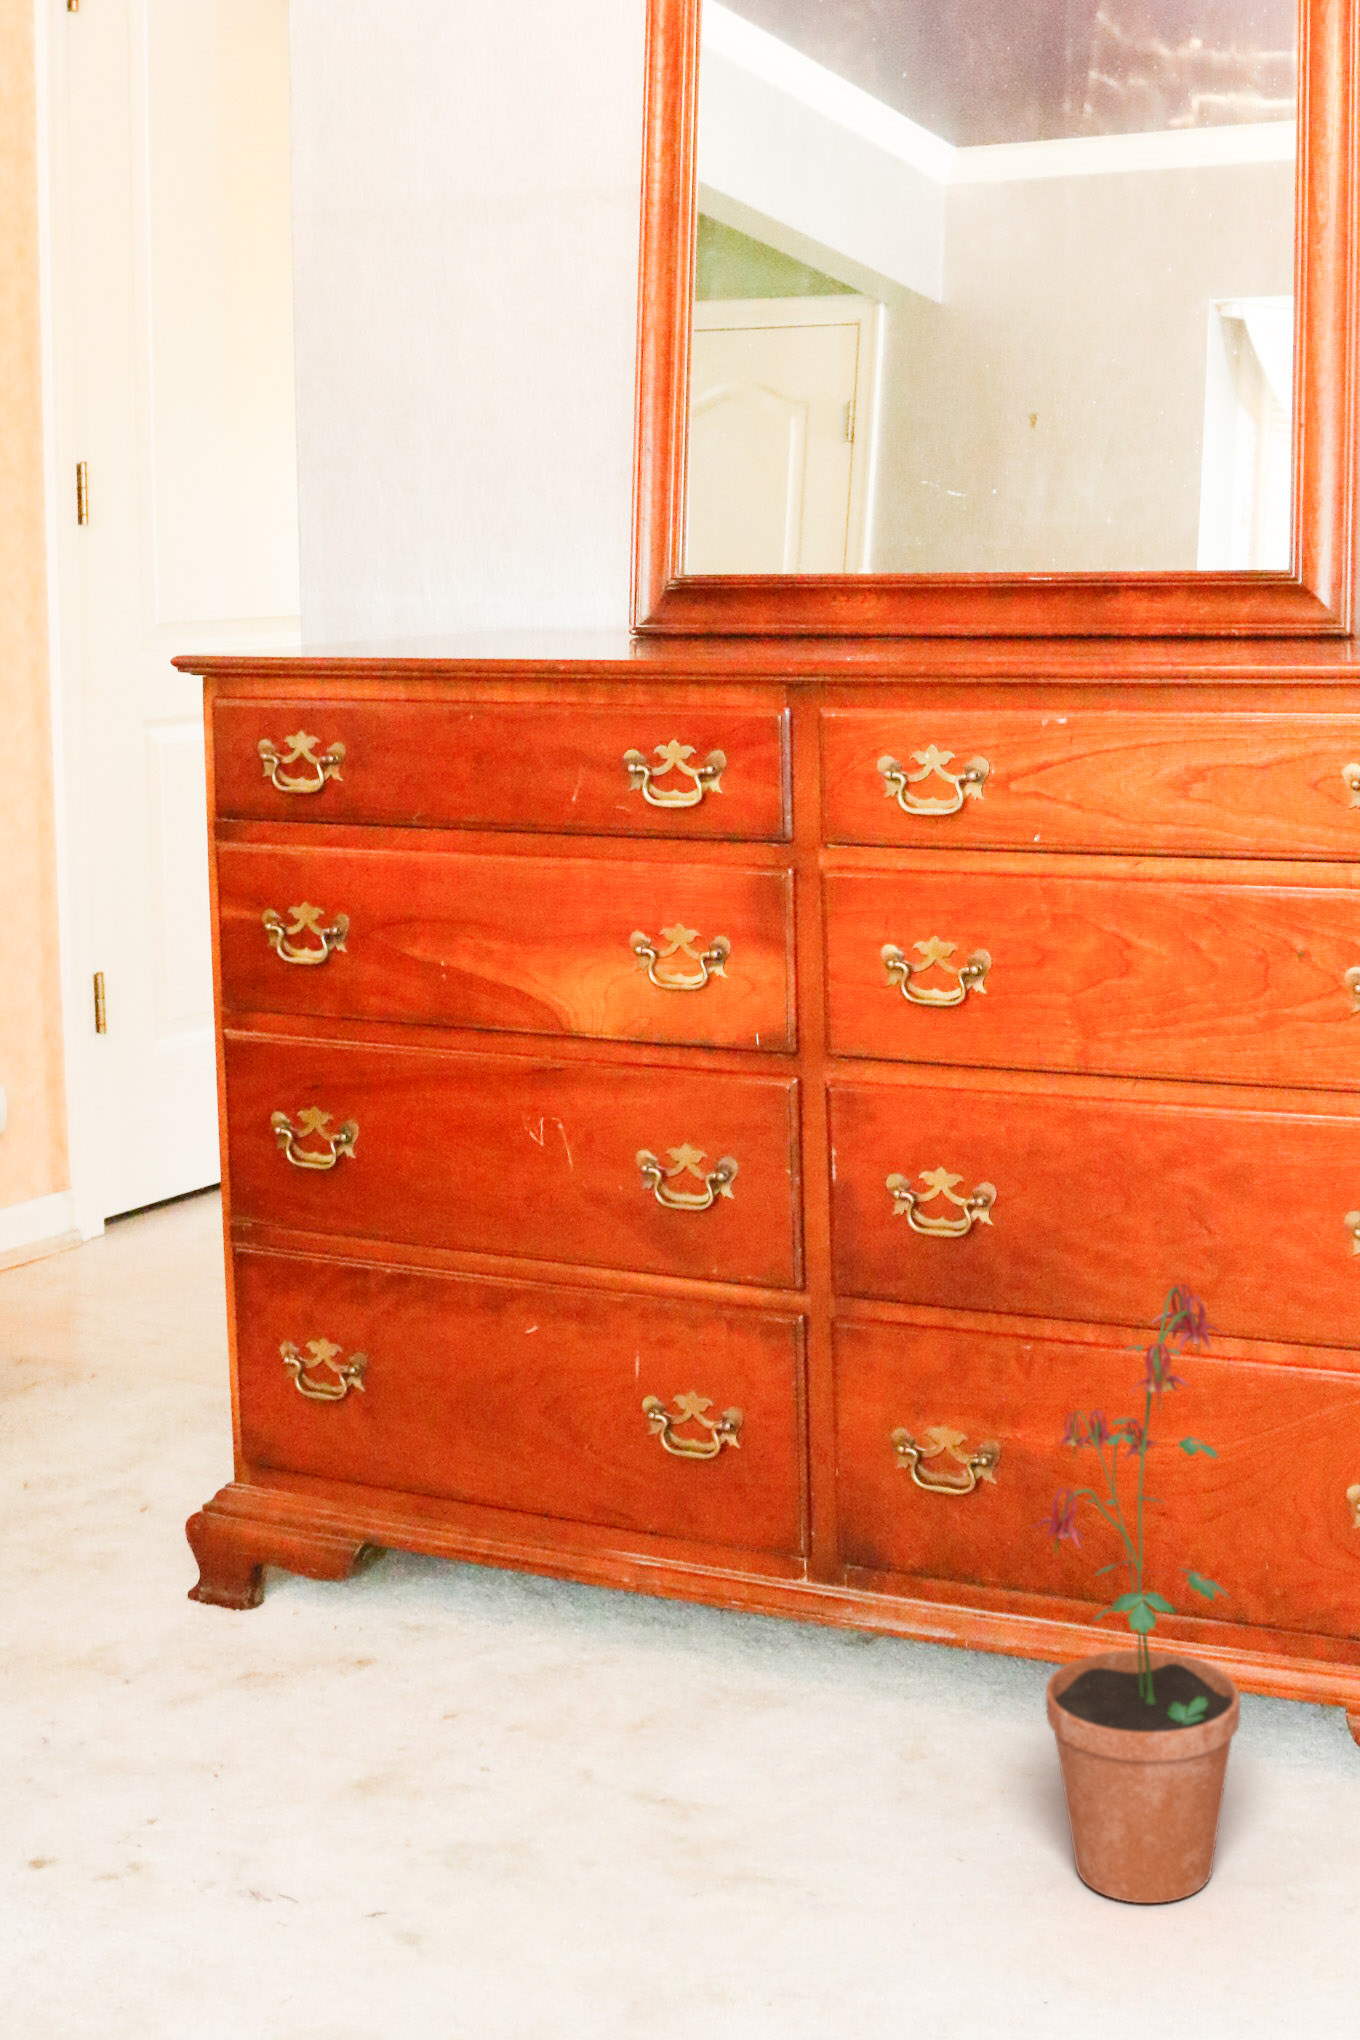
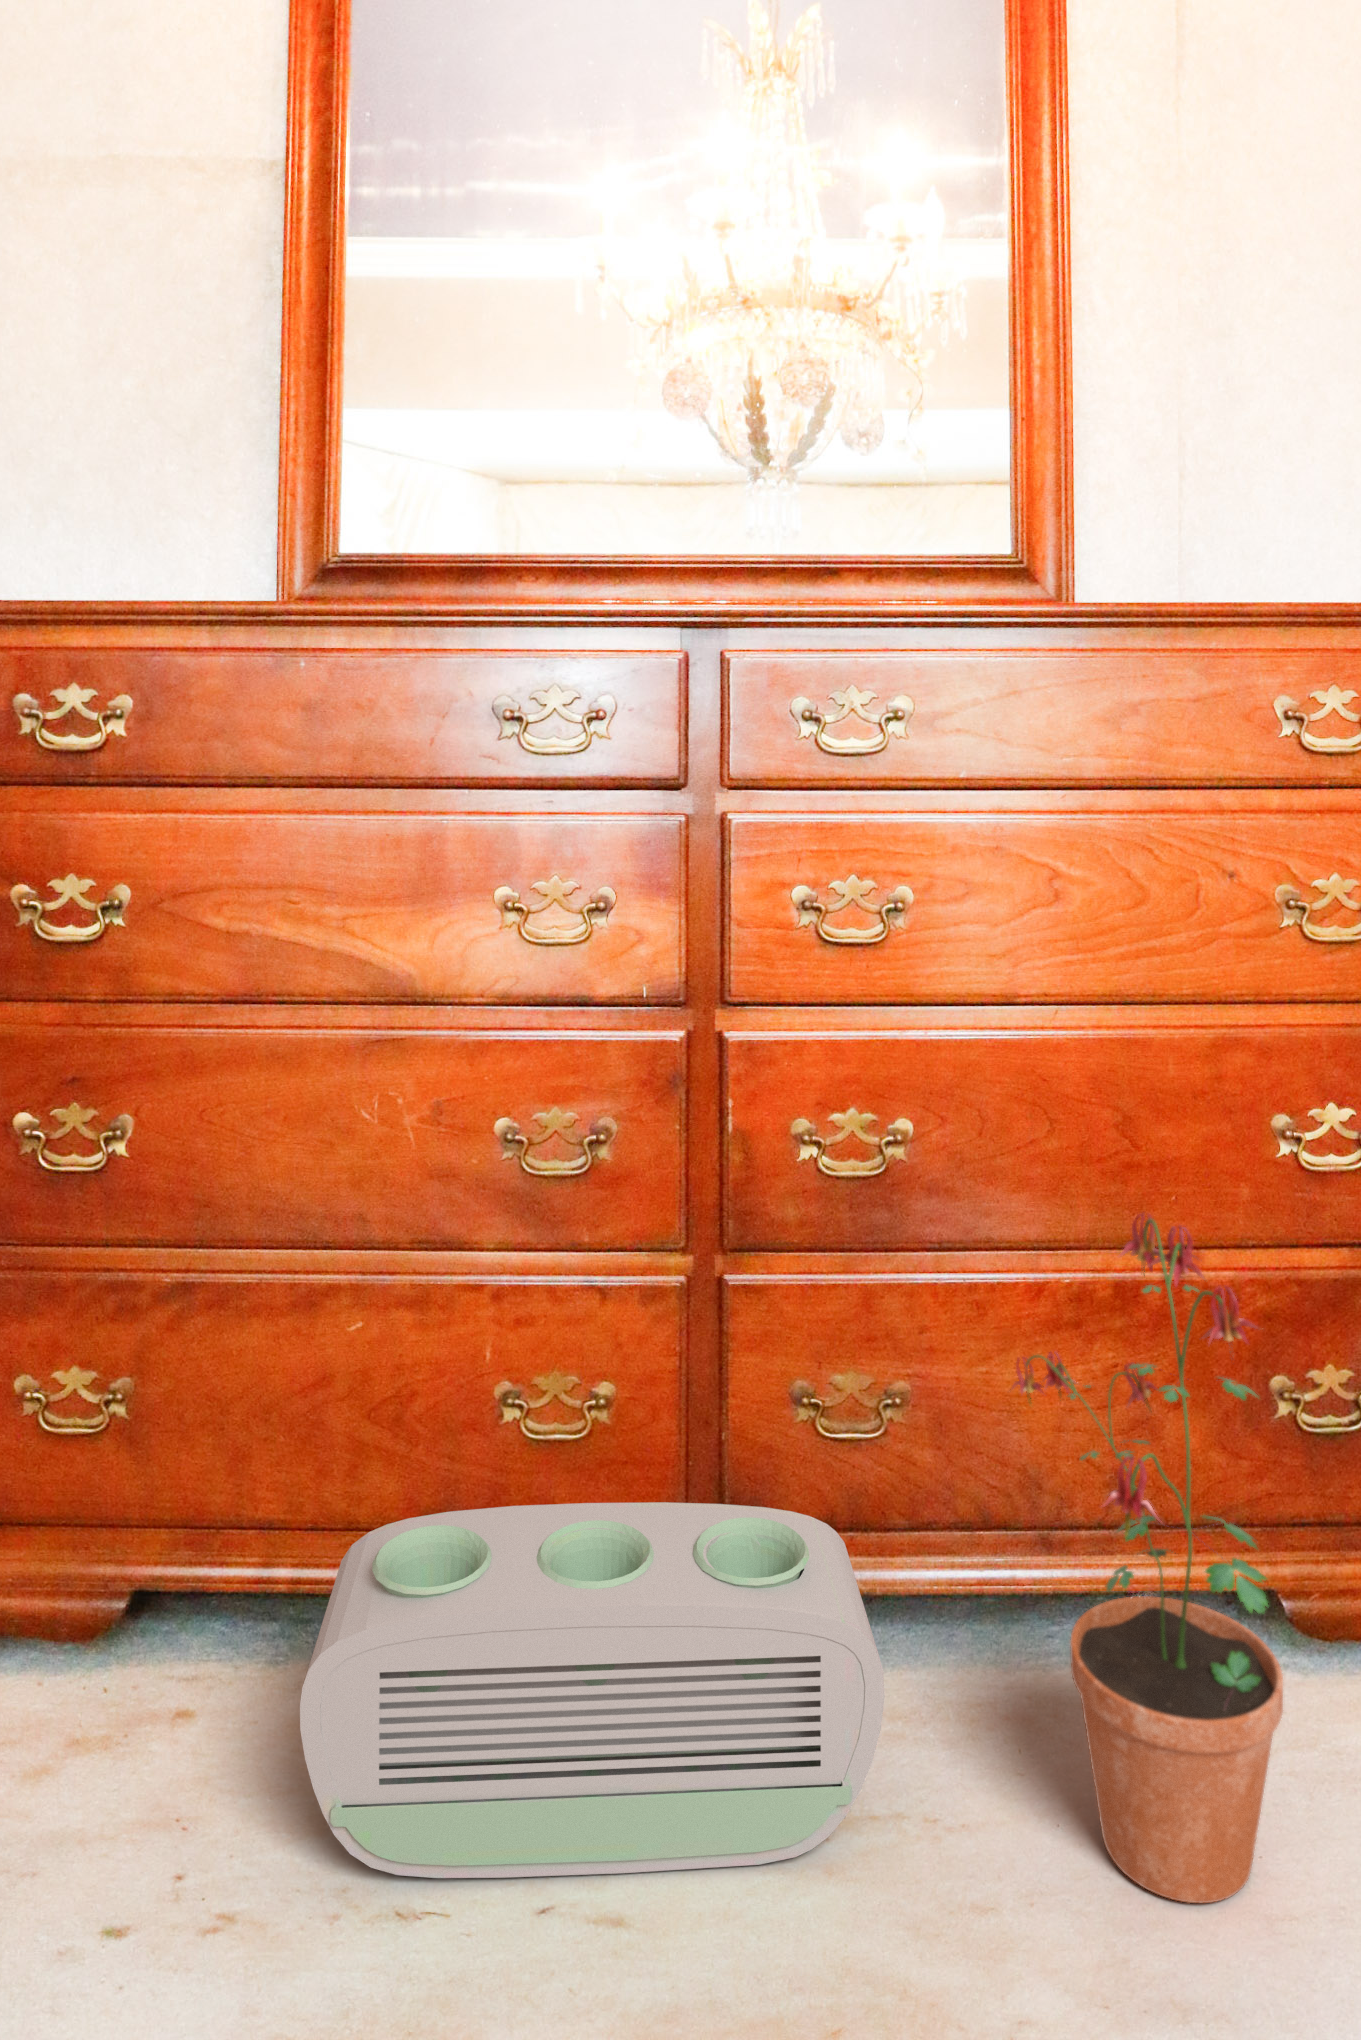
air purifier: none [416,1494,937,1810] -> present [300,1502,885,1878]

